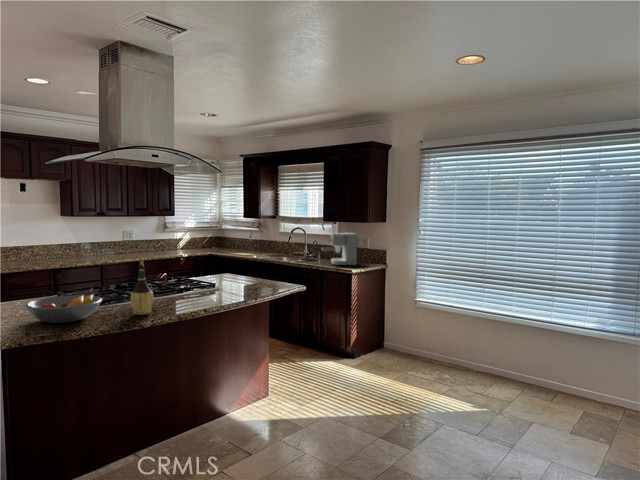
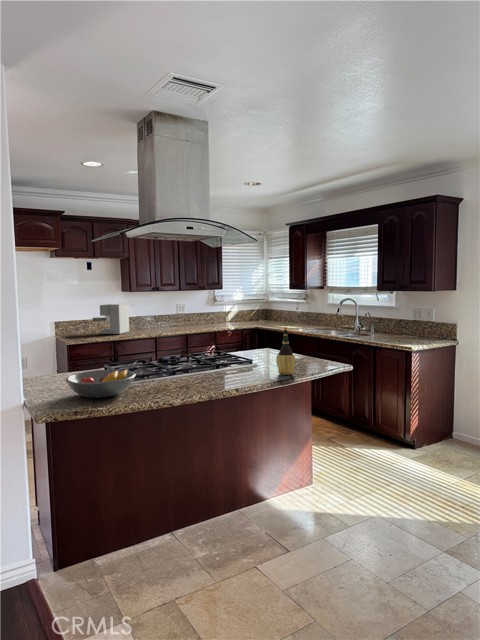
coffee maker: present [322,233,357,265] -> present [93,304,129,334]
wine bottle: present [130,262,154,315] -> present [276,327,295,375]

